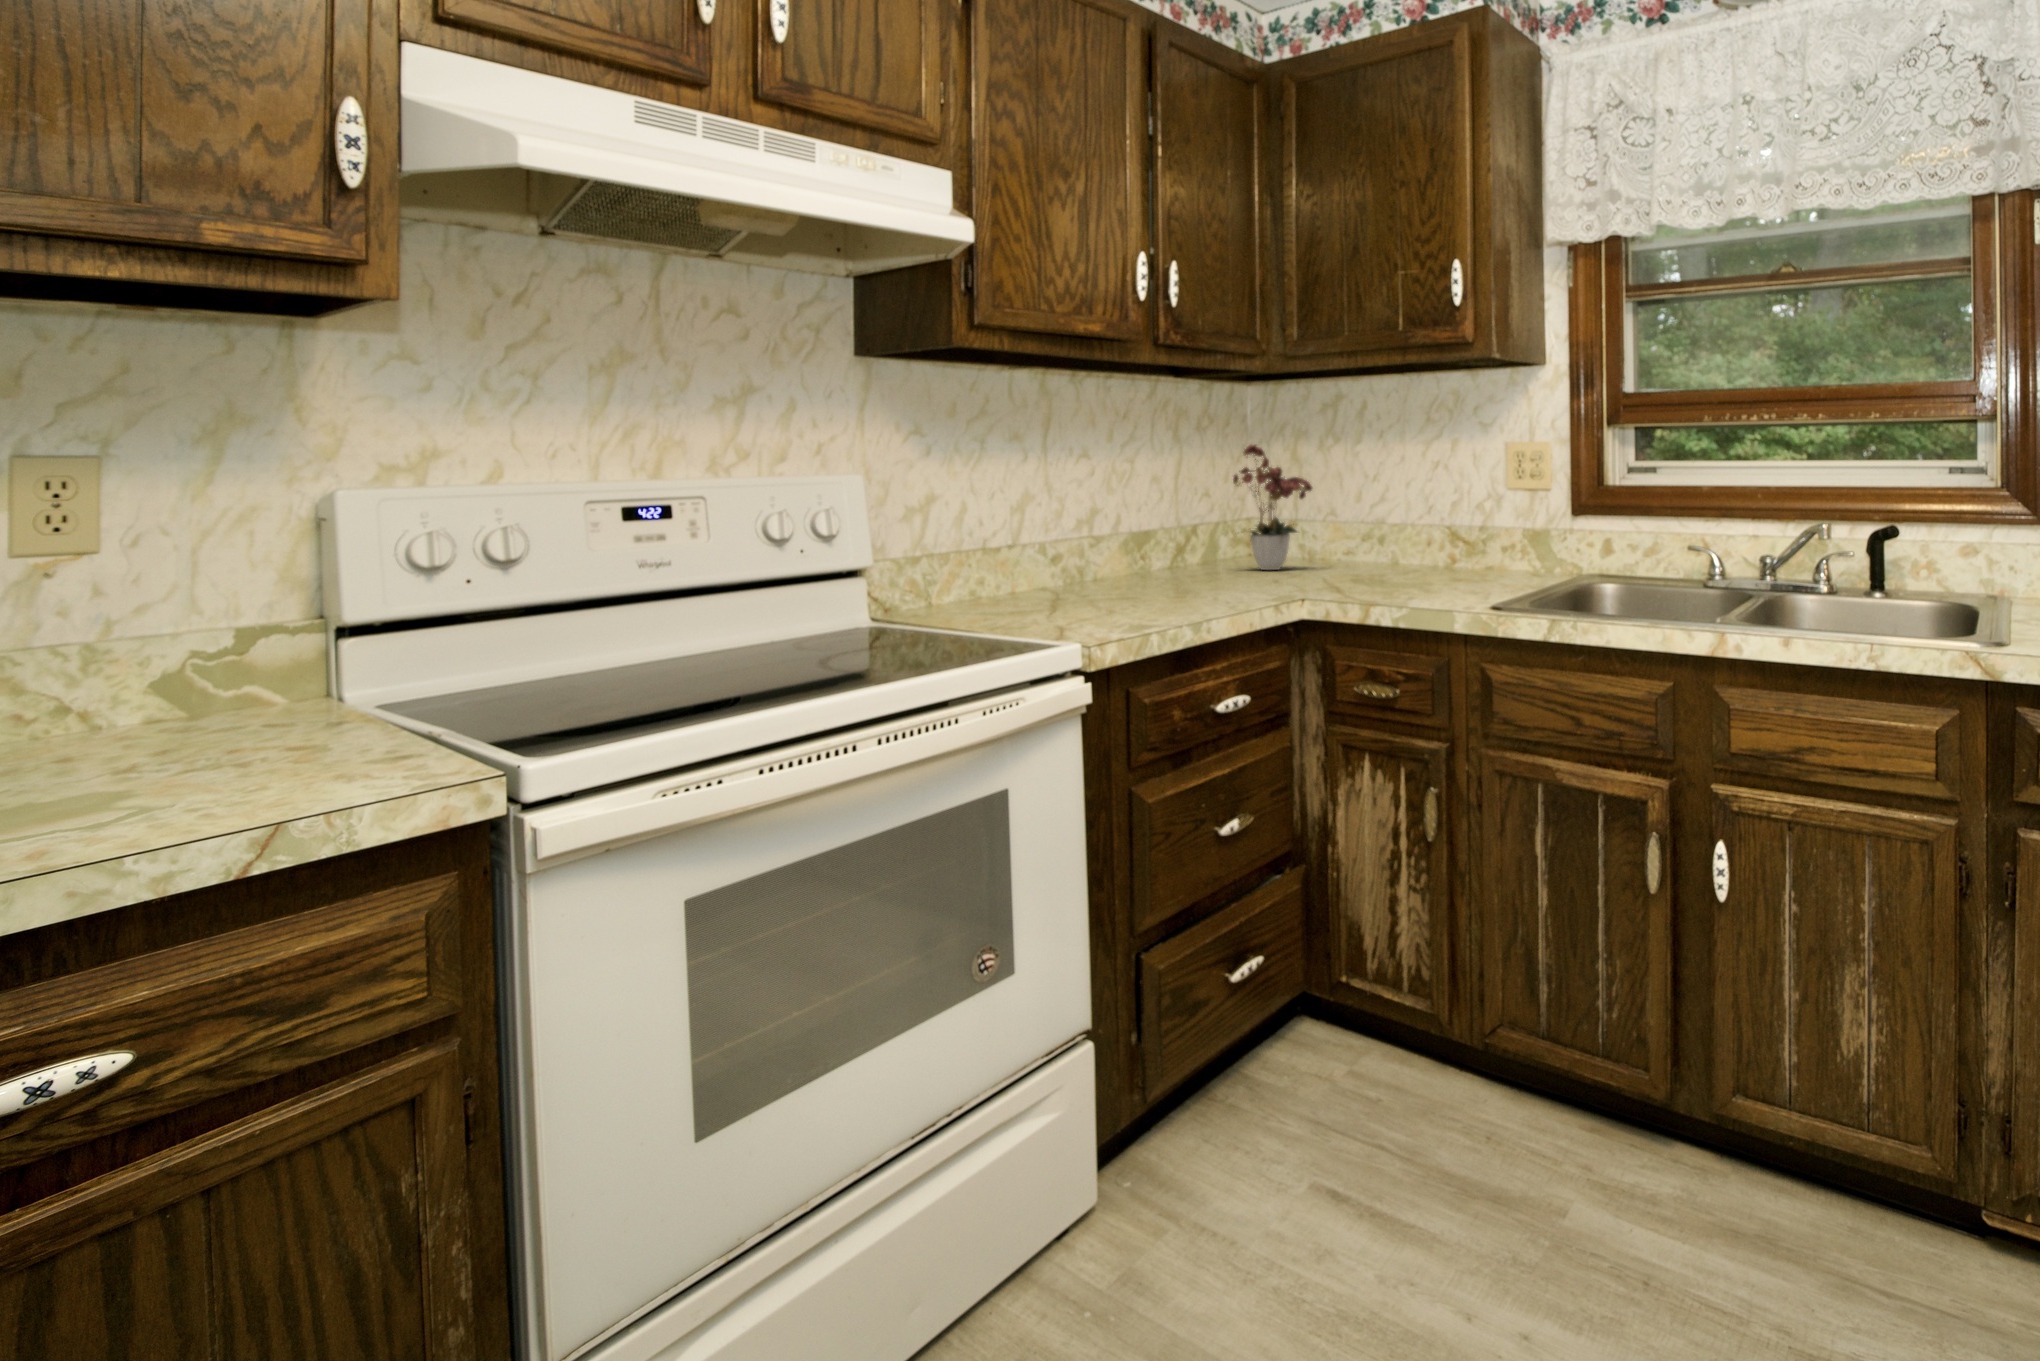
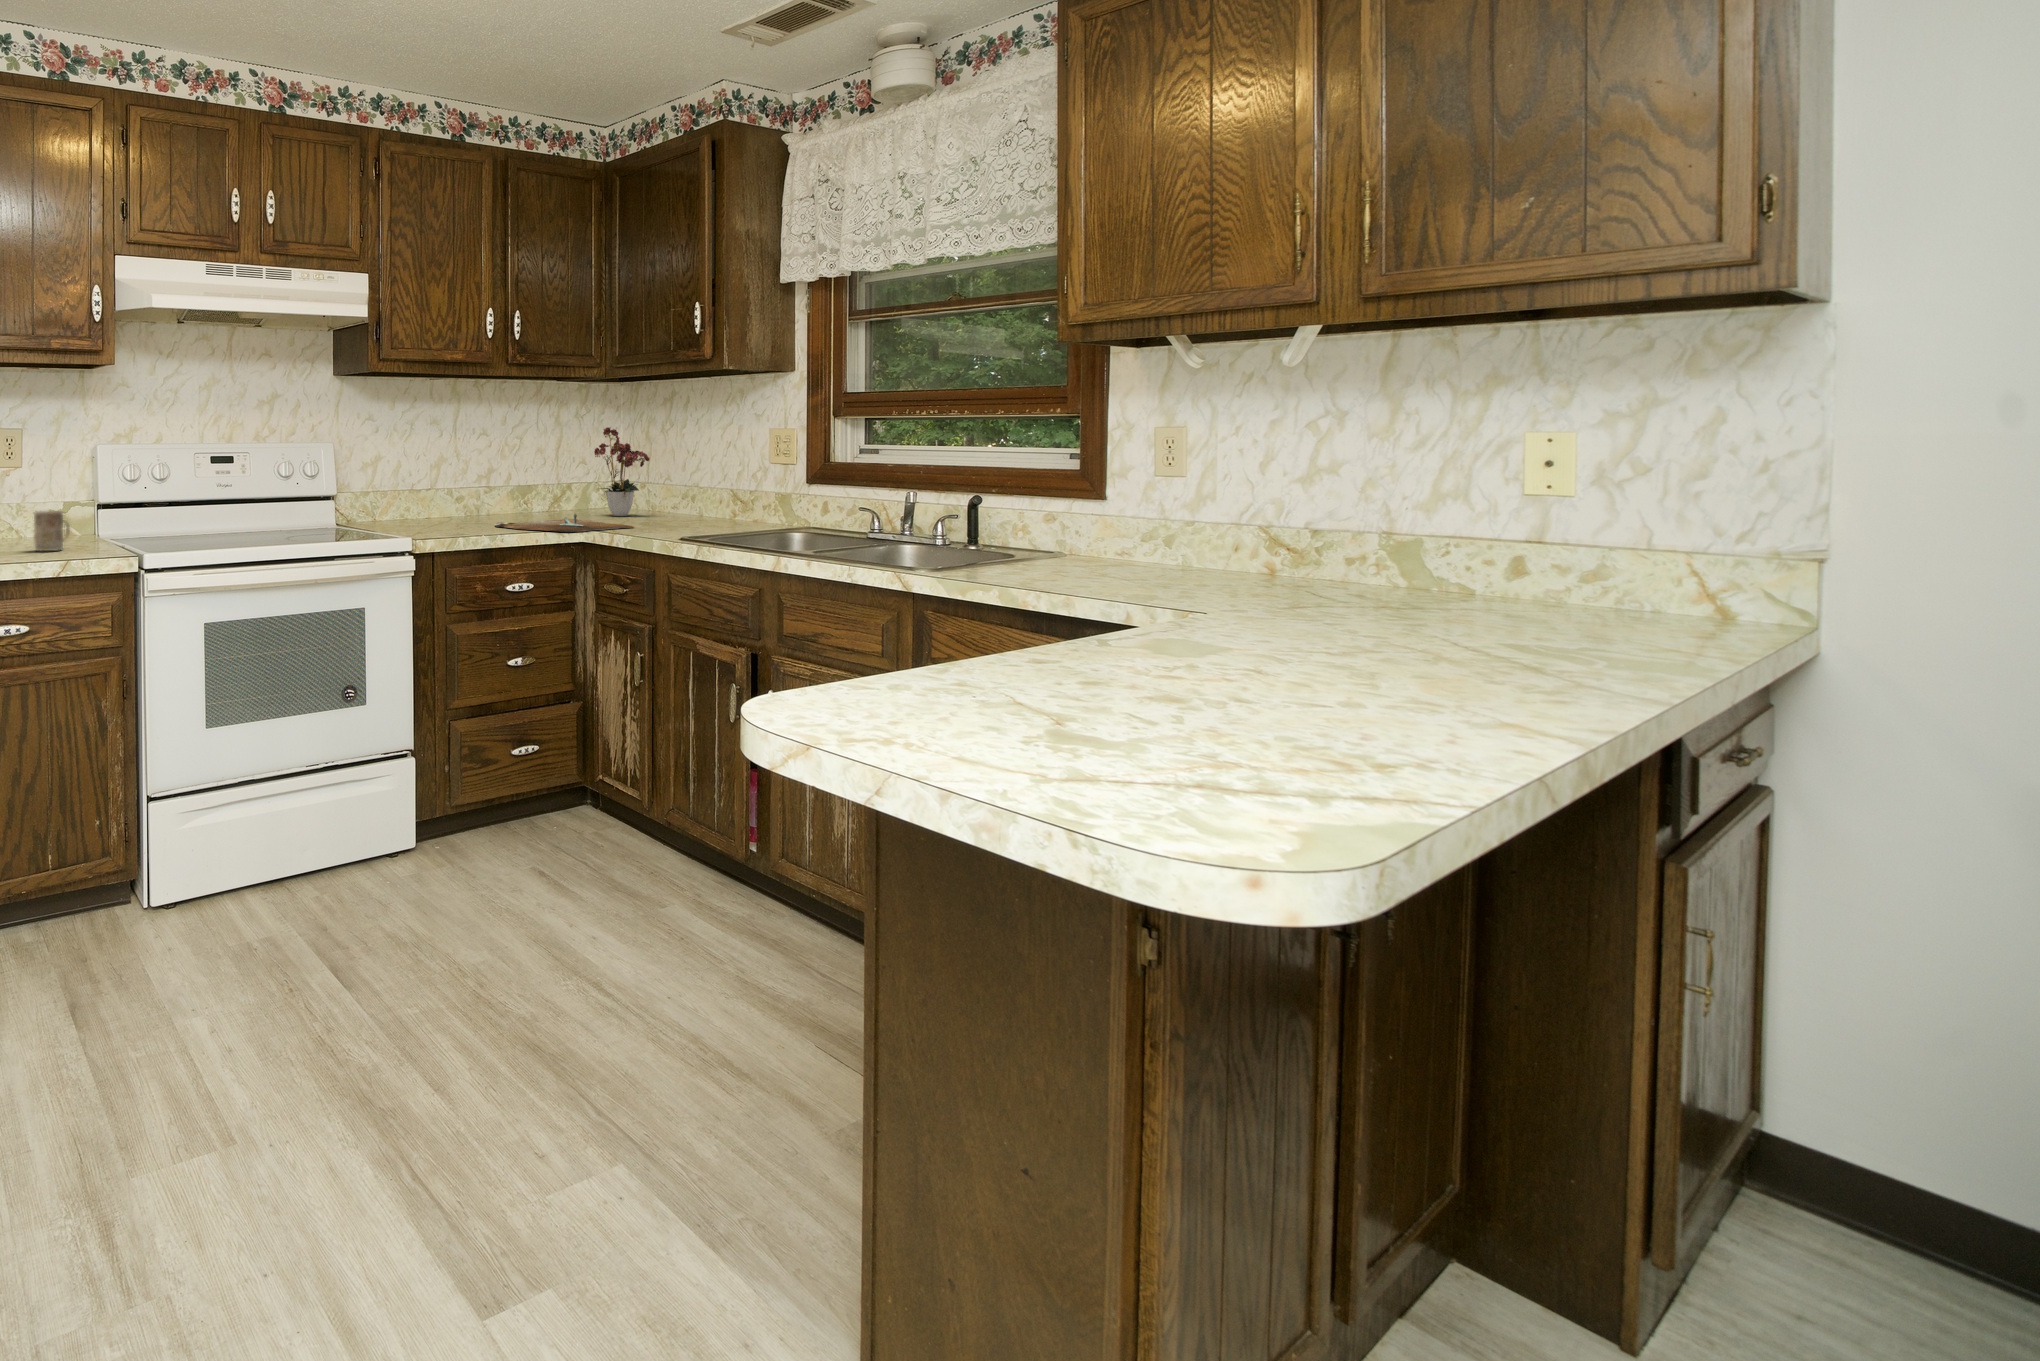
cutting board: none [1137,571,1349,602] -> present [495,513,633,532]
mug: none [236,630,335,731] -> present [34,510,70,551]

